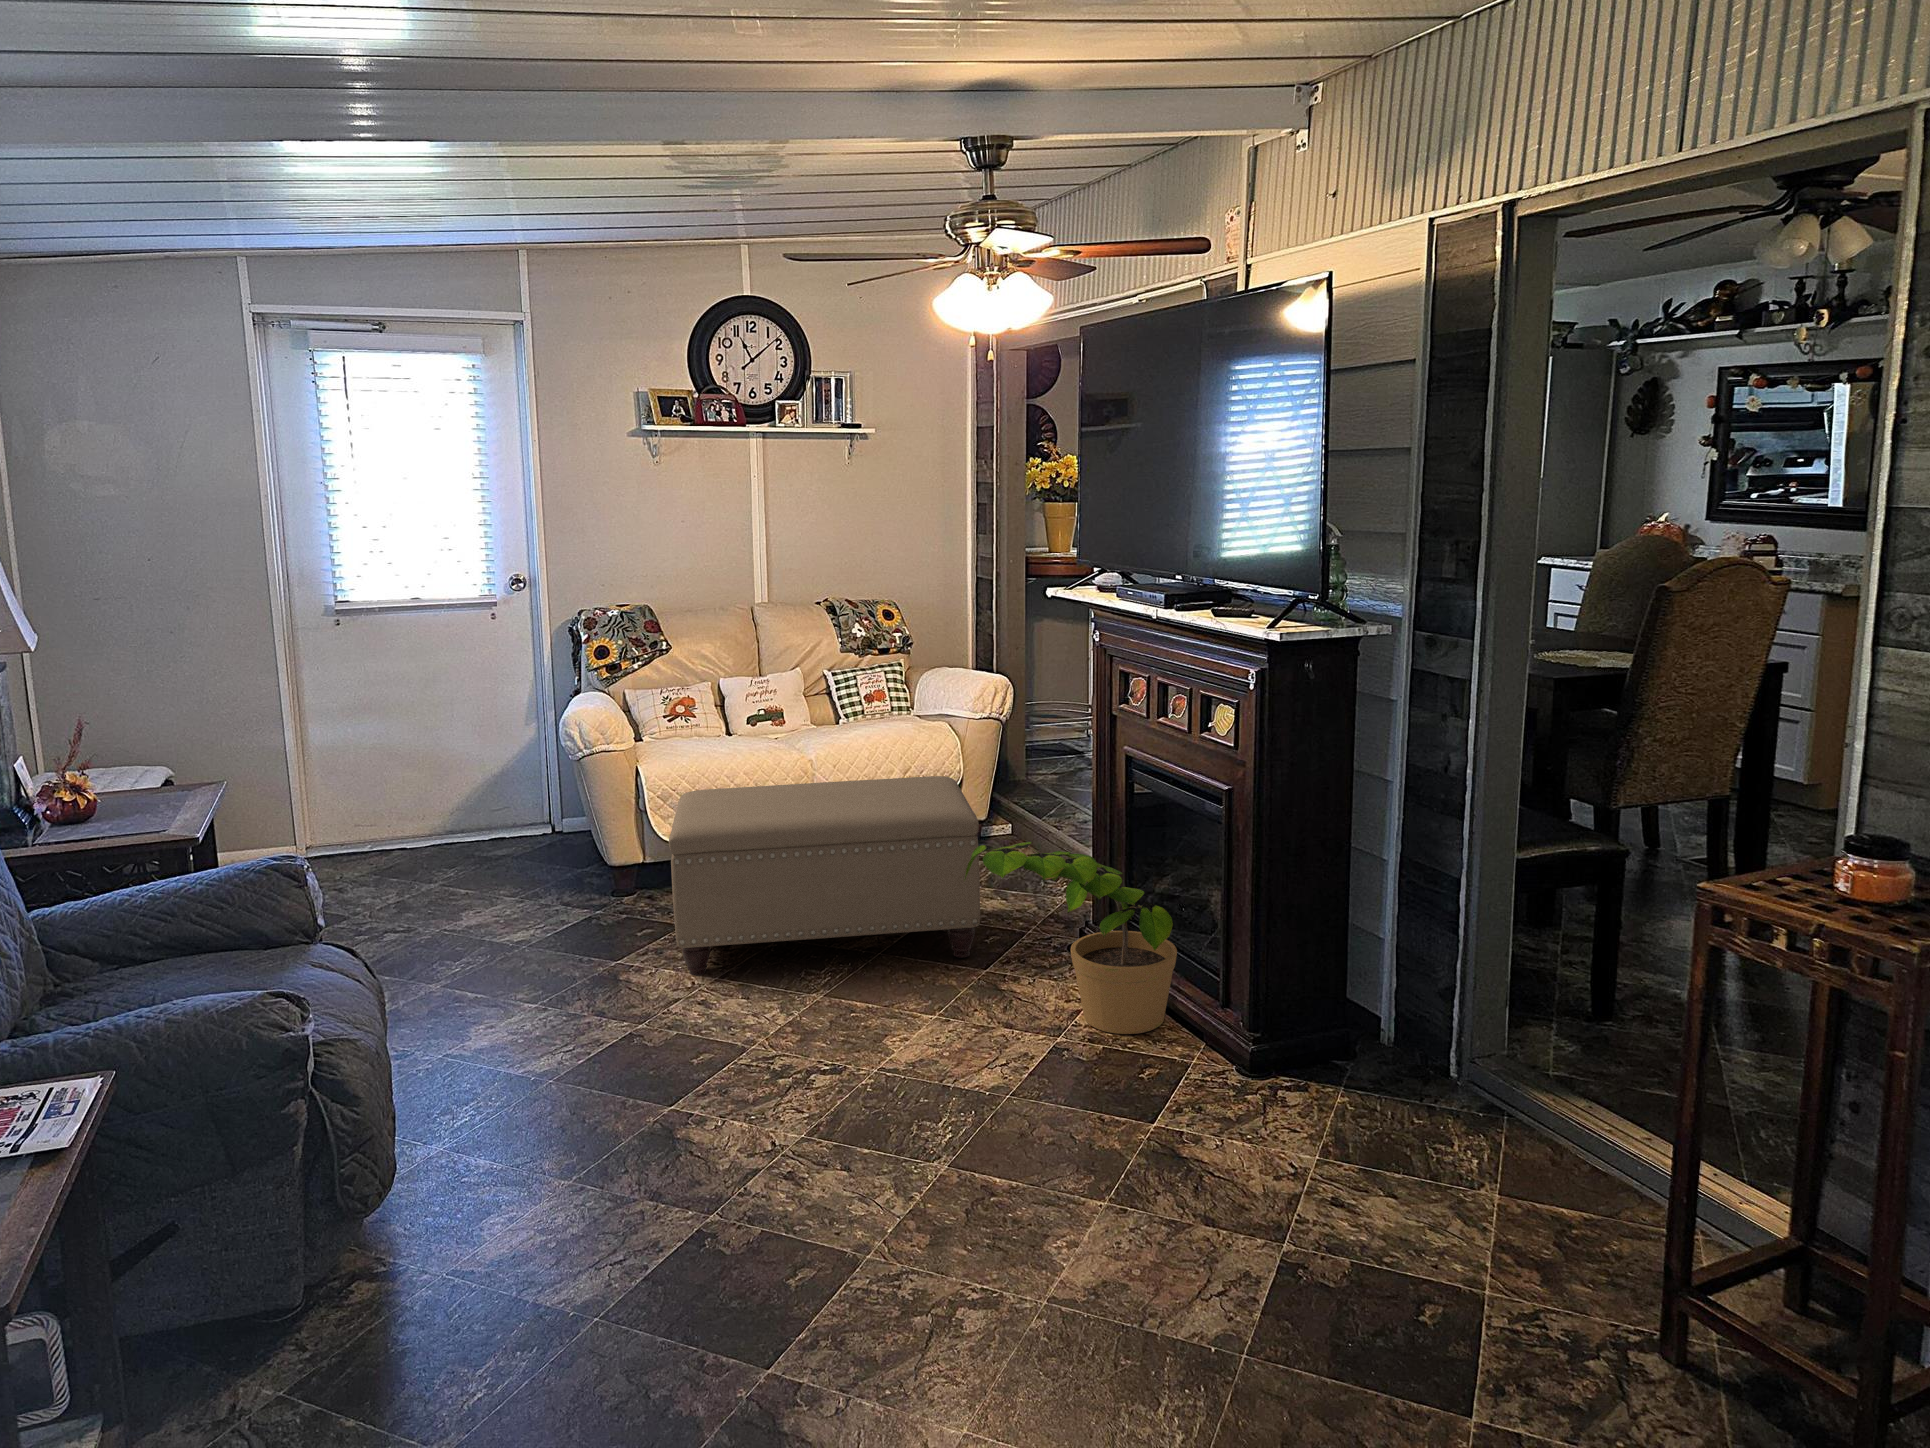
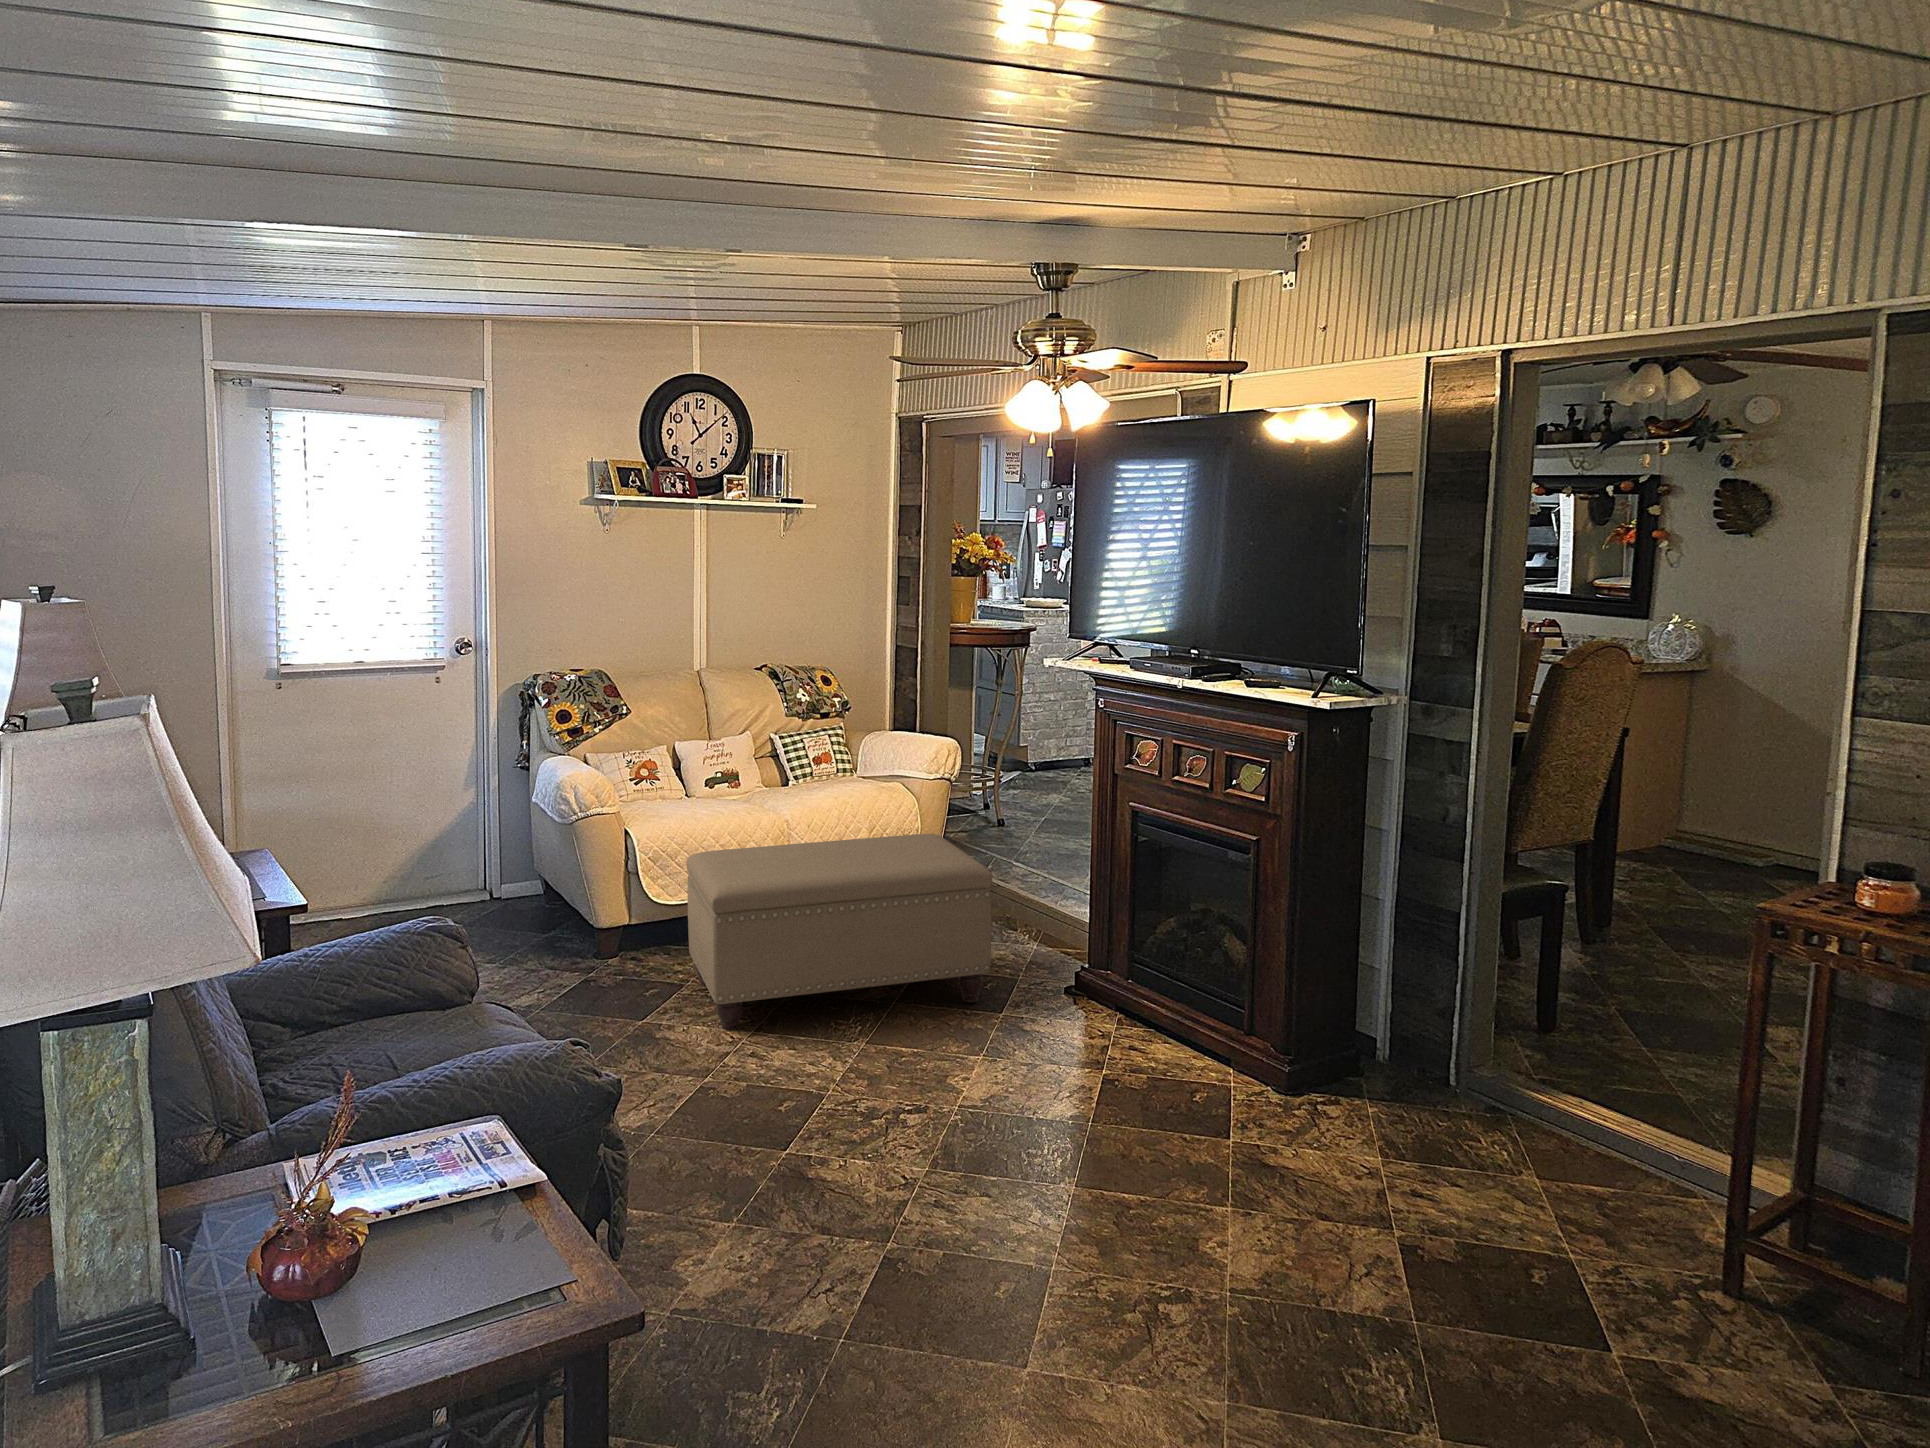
potted plant: present [964,842,1177,1034] -> none [1018,891,1203,1063]

